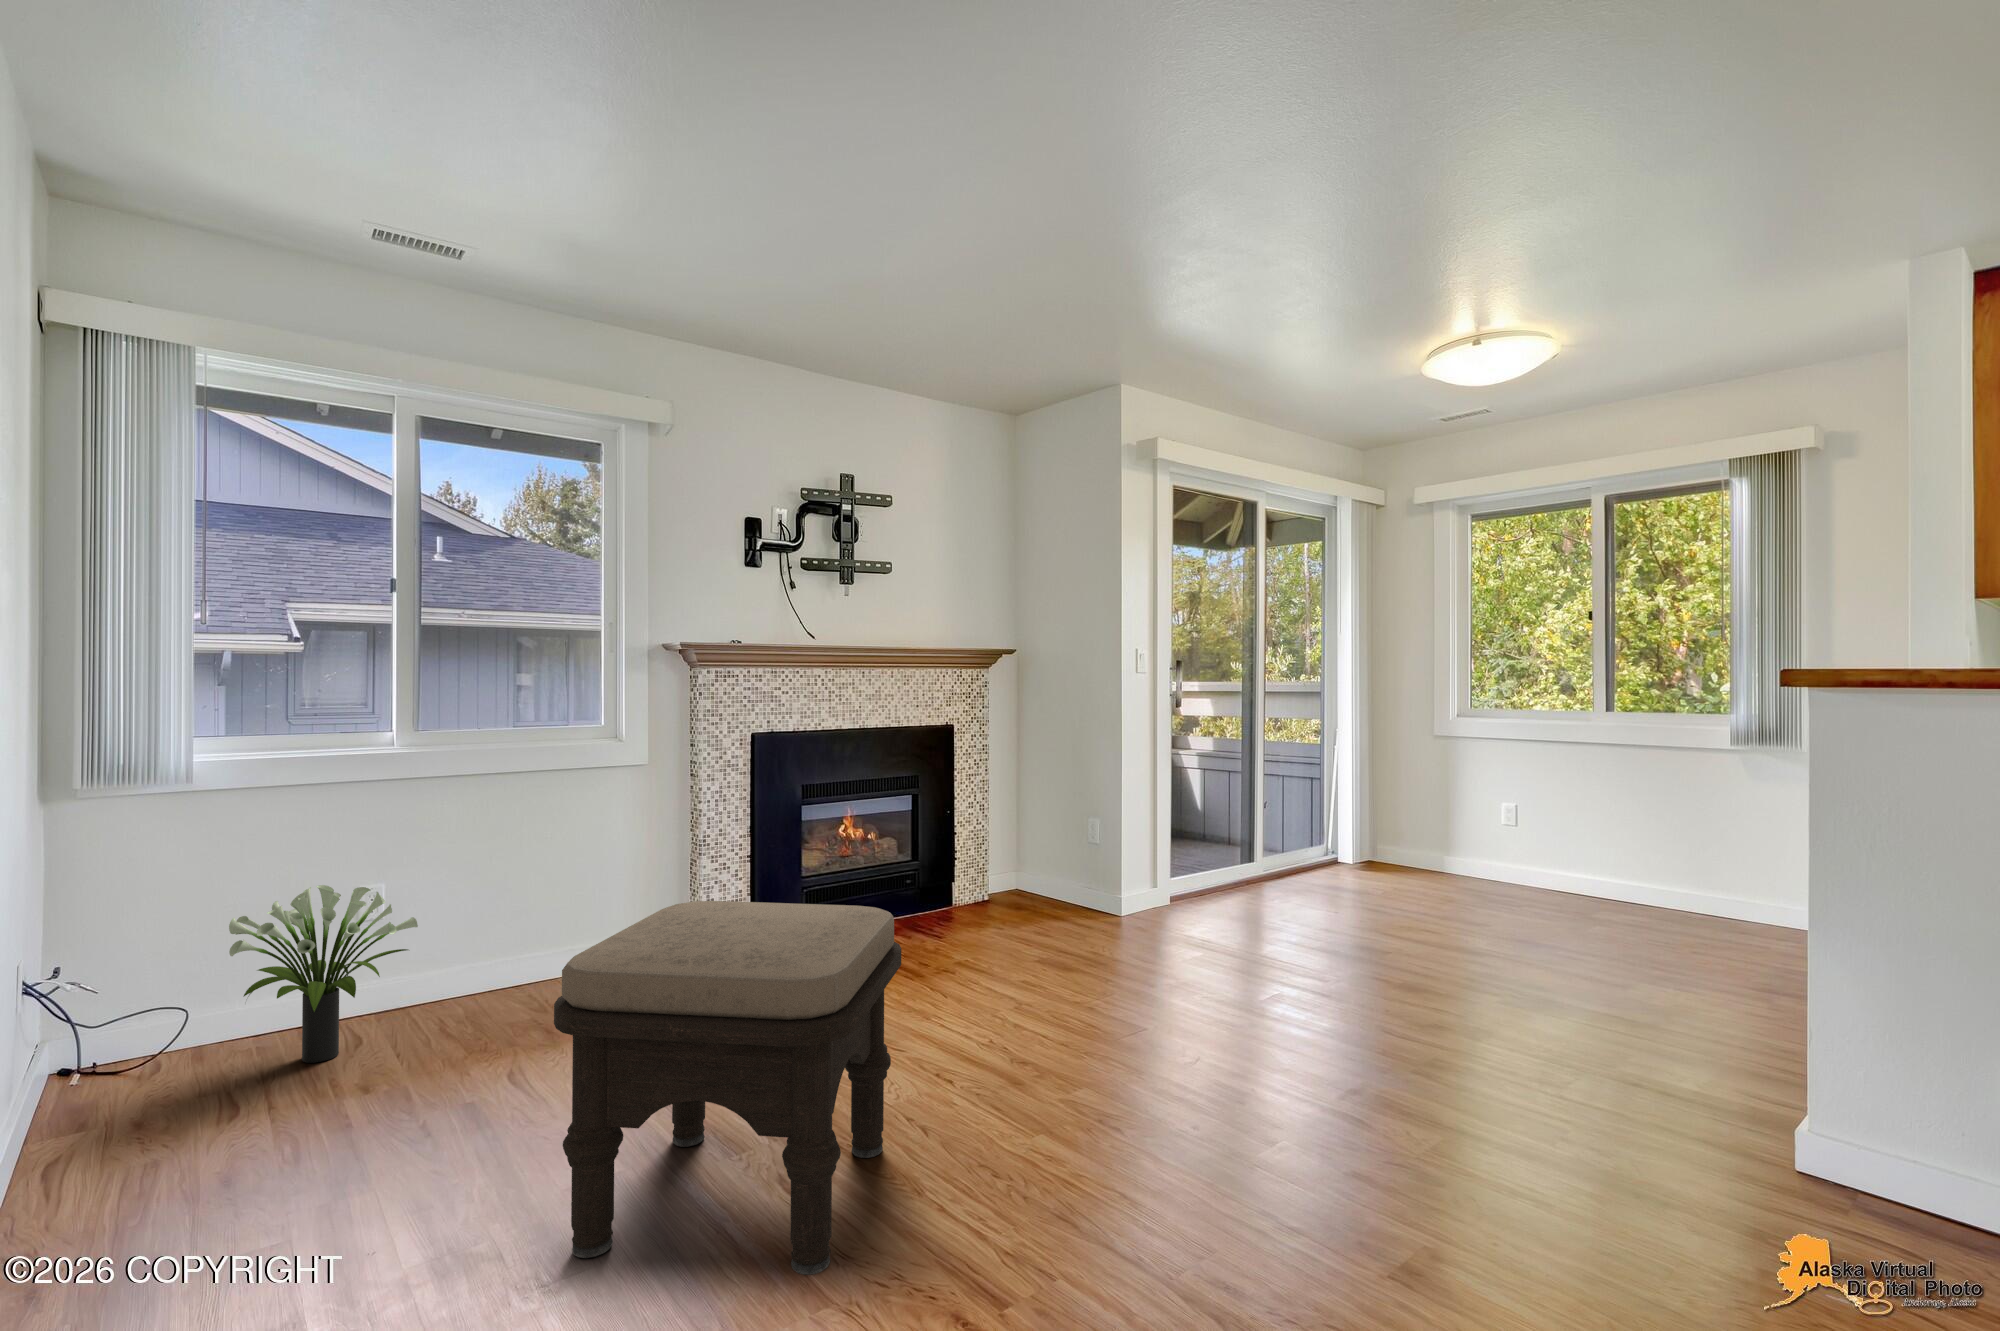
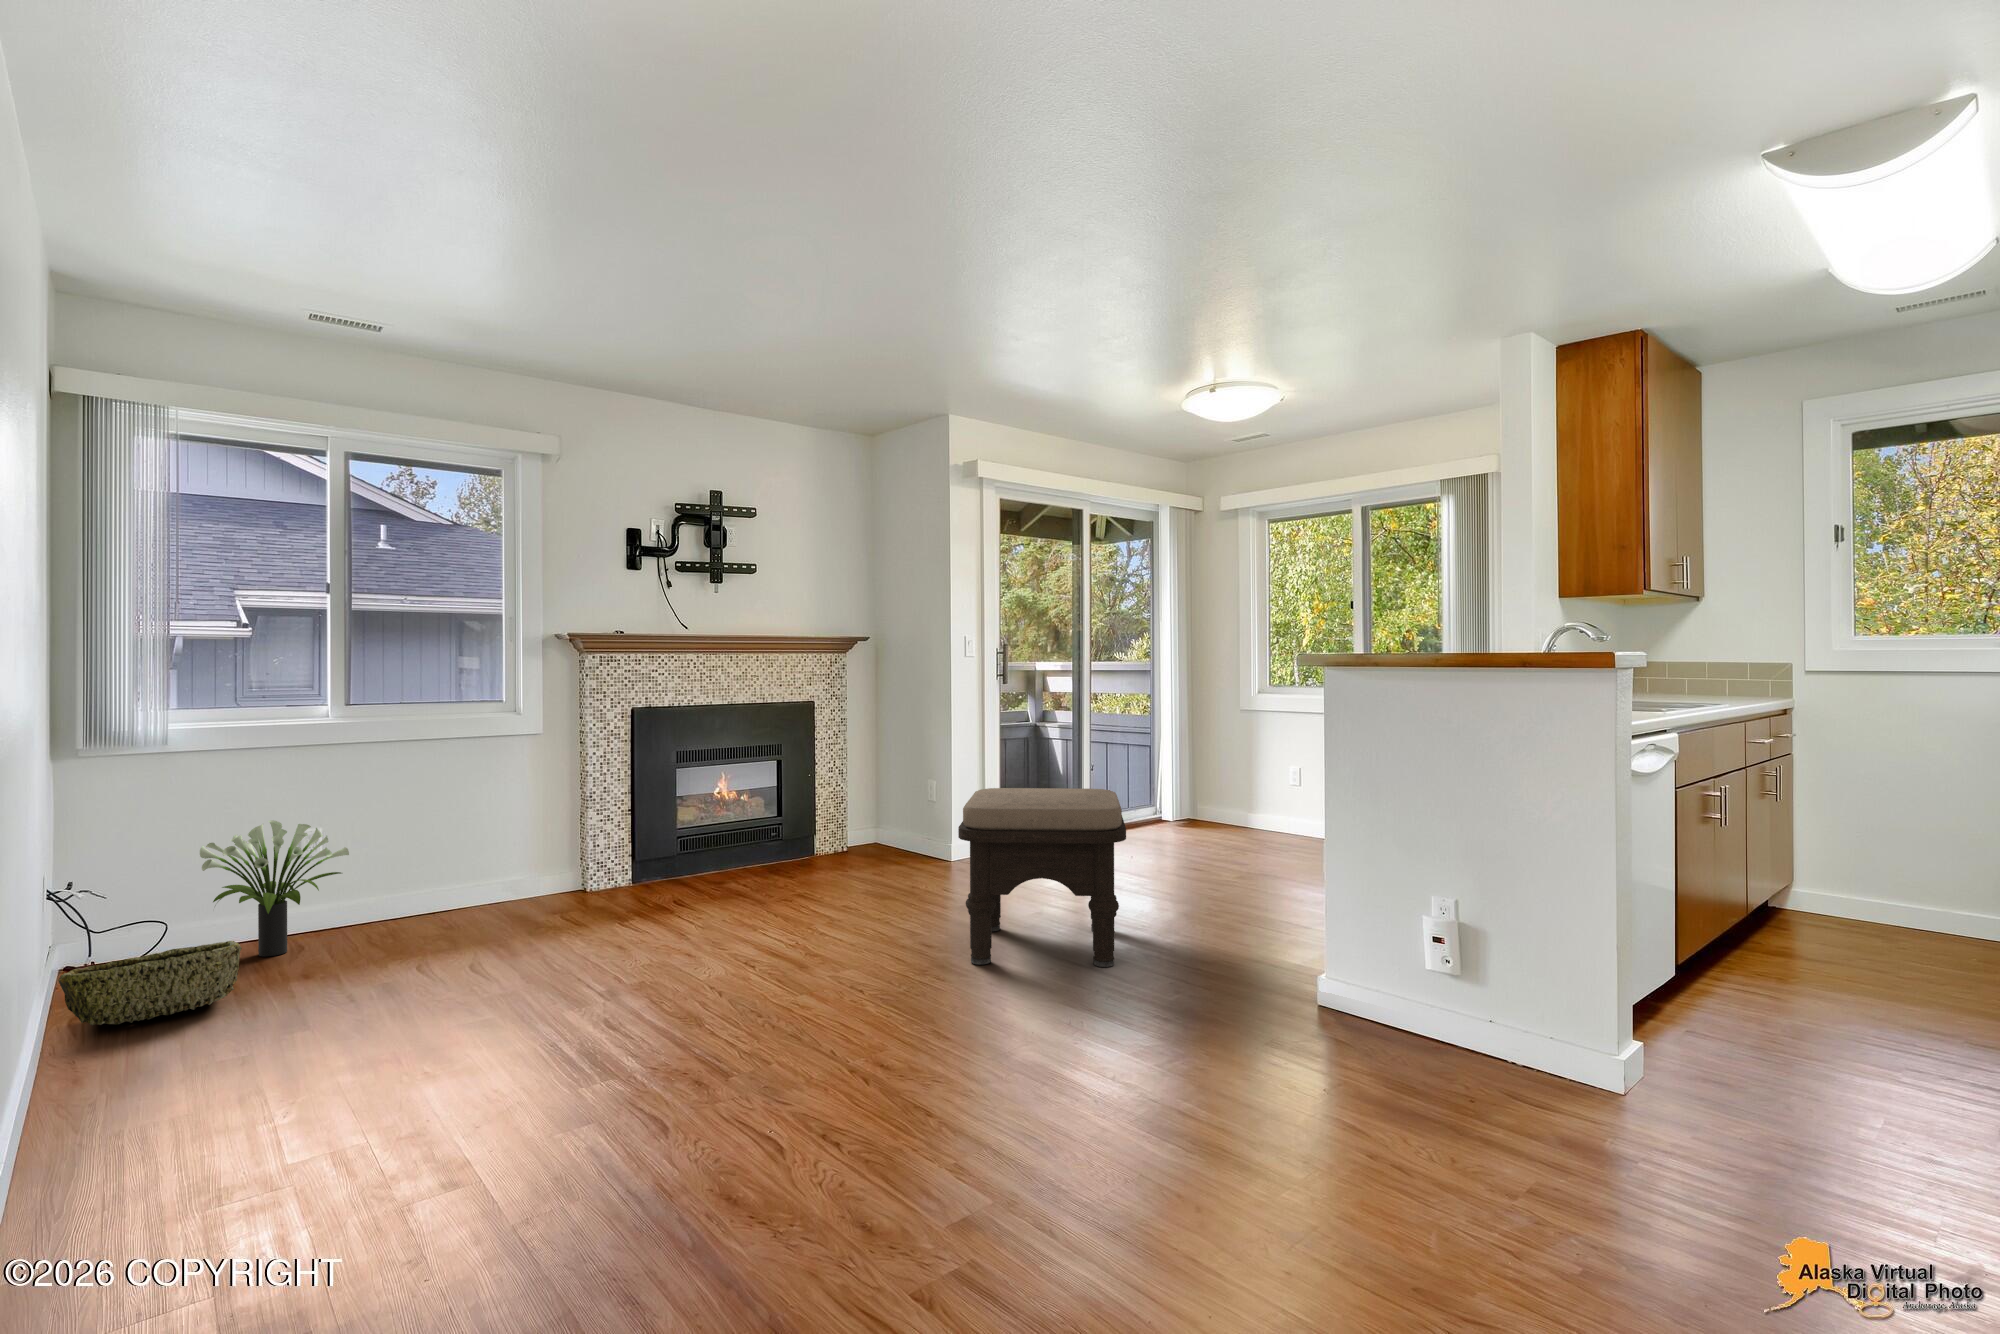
ottoman: present [554,901,901,1275] -> present [958,788,1126,967]
woven basket: none [16,1061,275,1202] -> present [58,941,242,1025]

